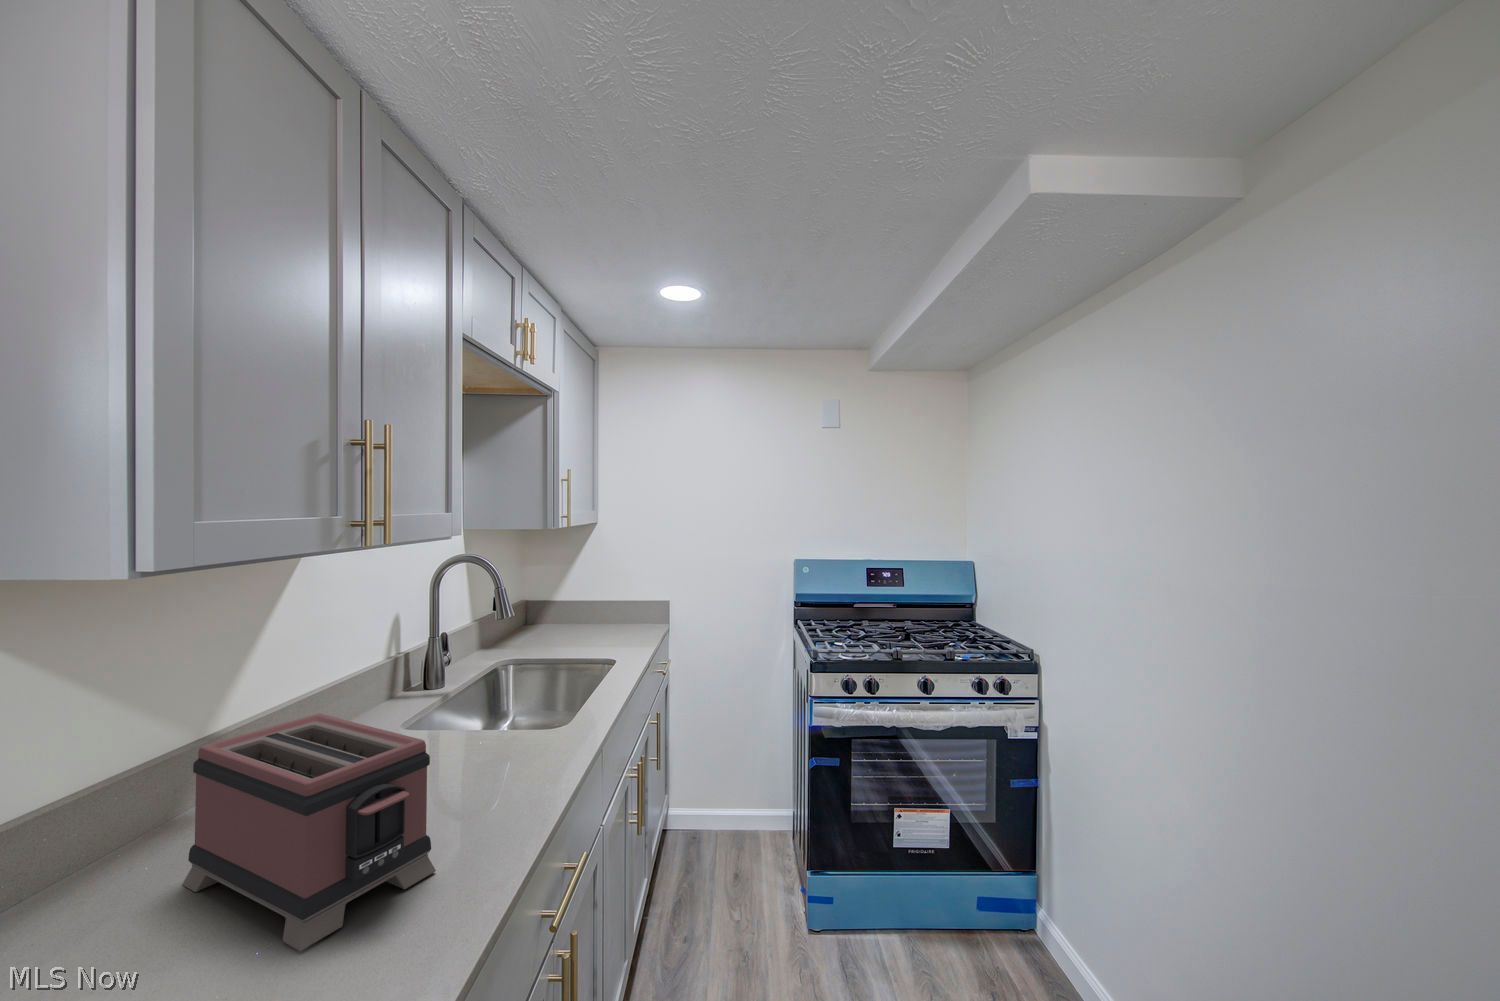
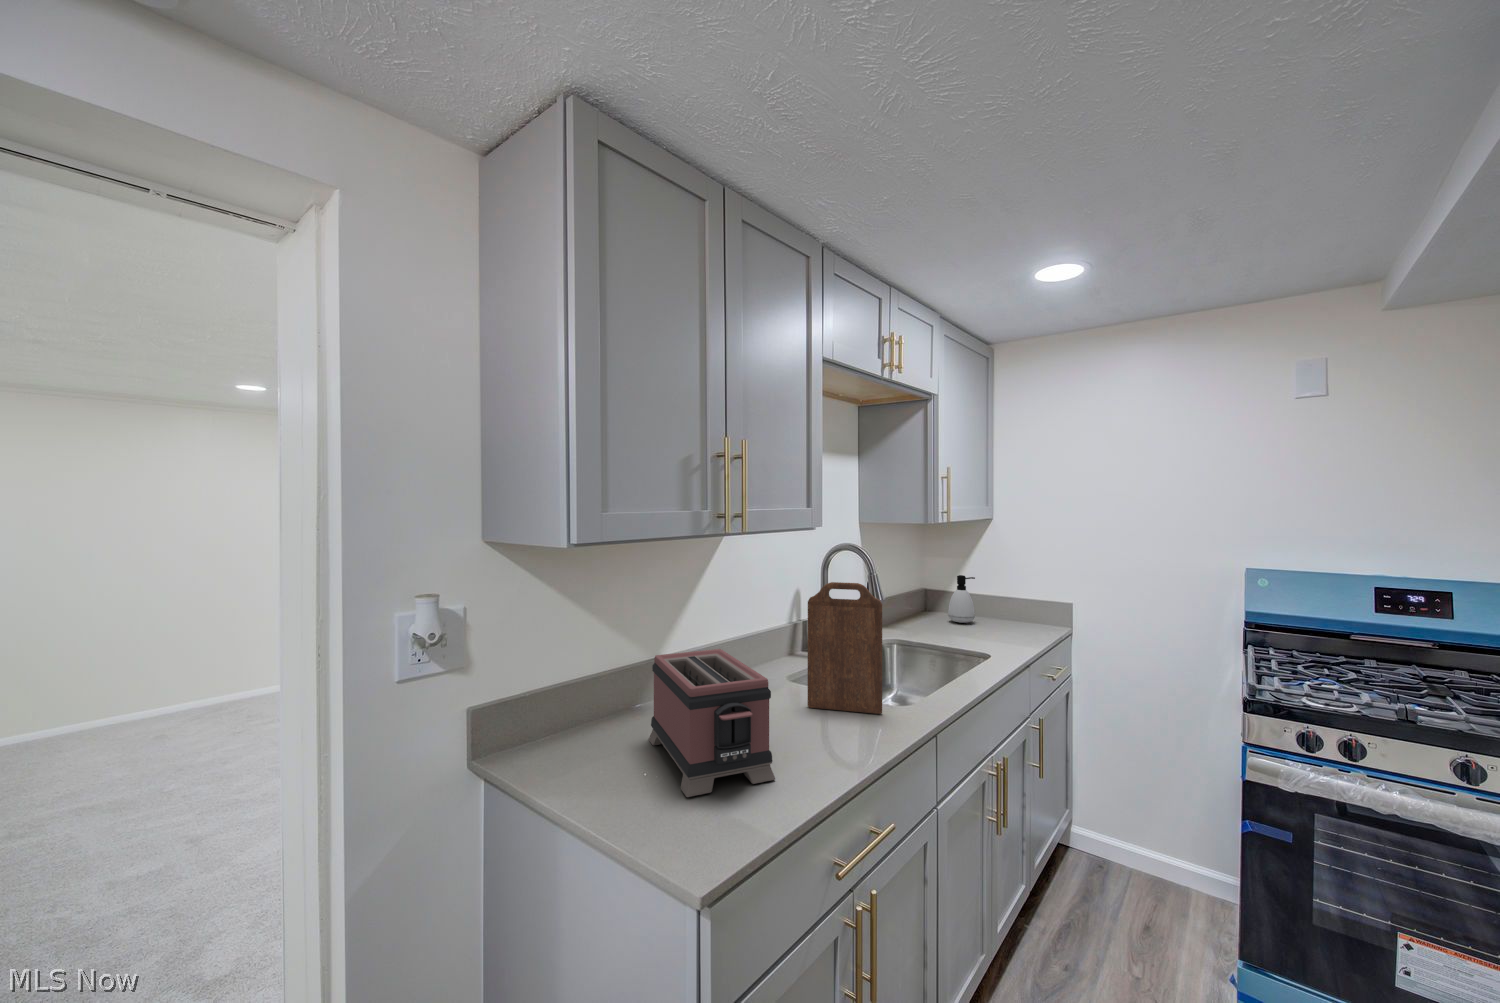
soap dispenser: none [560,582,587,631] -> present [948,575,975,623]
cutting board: none [439,601,537,762] -> present [808,582,882,714]

